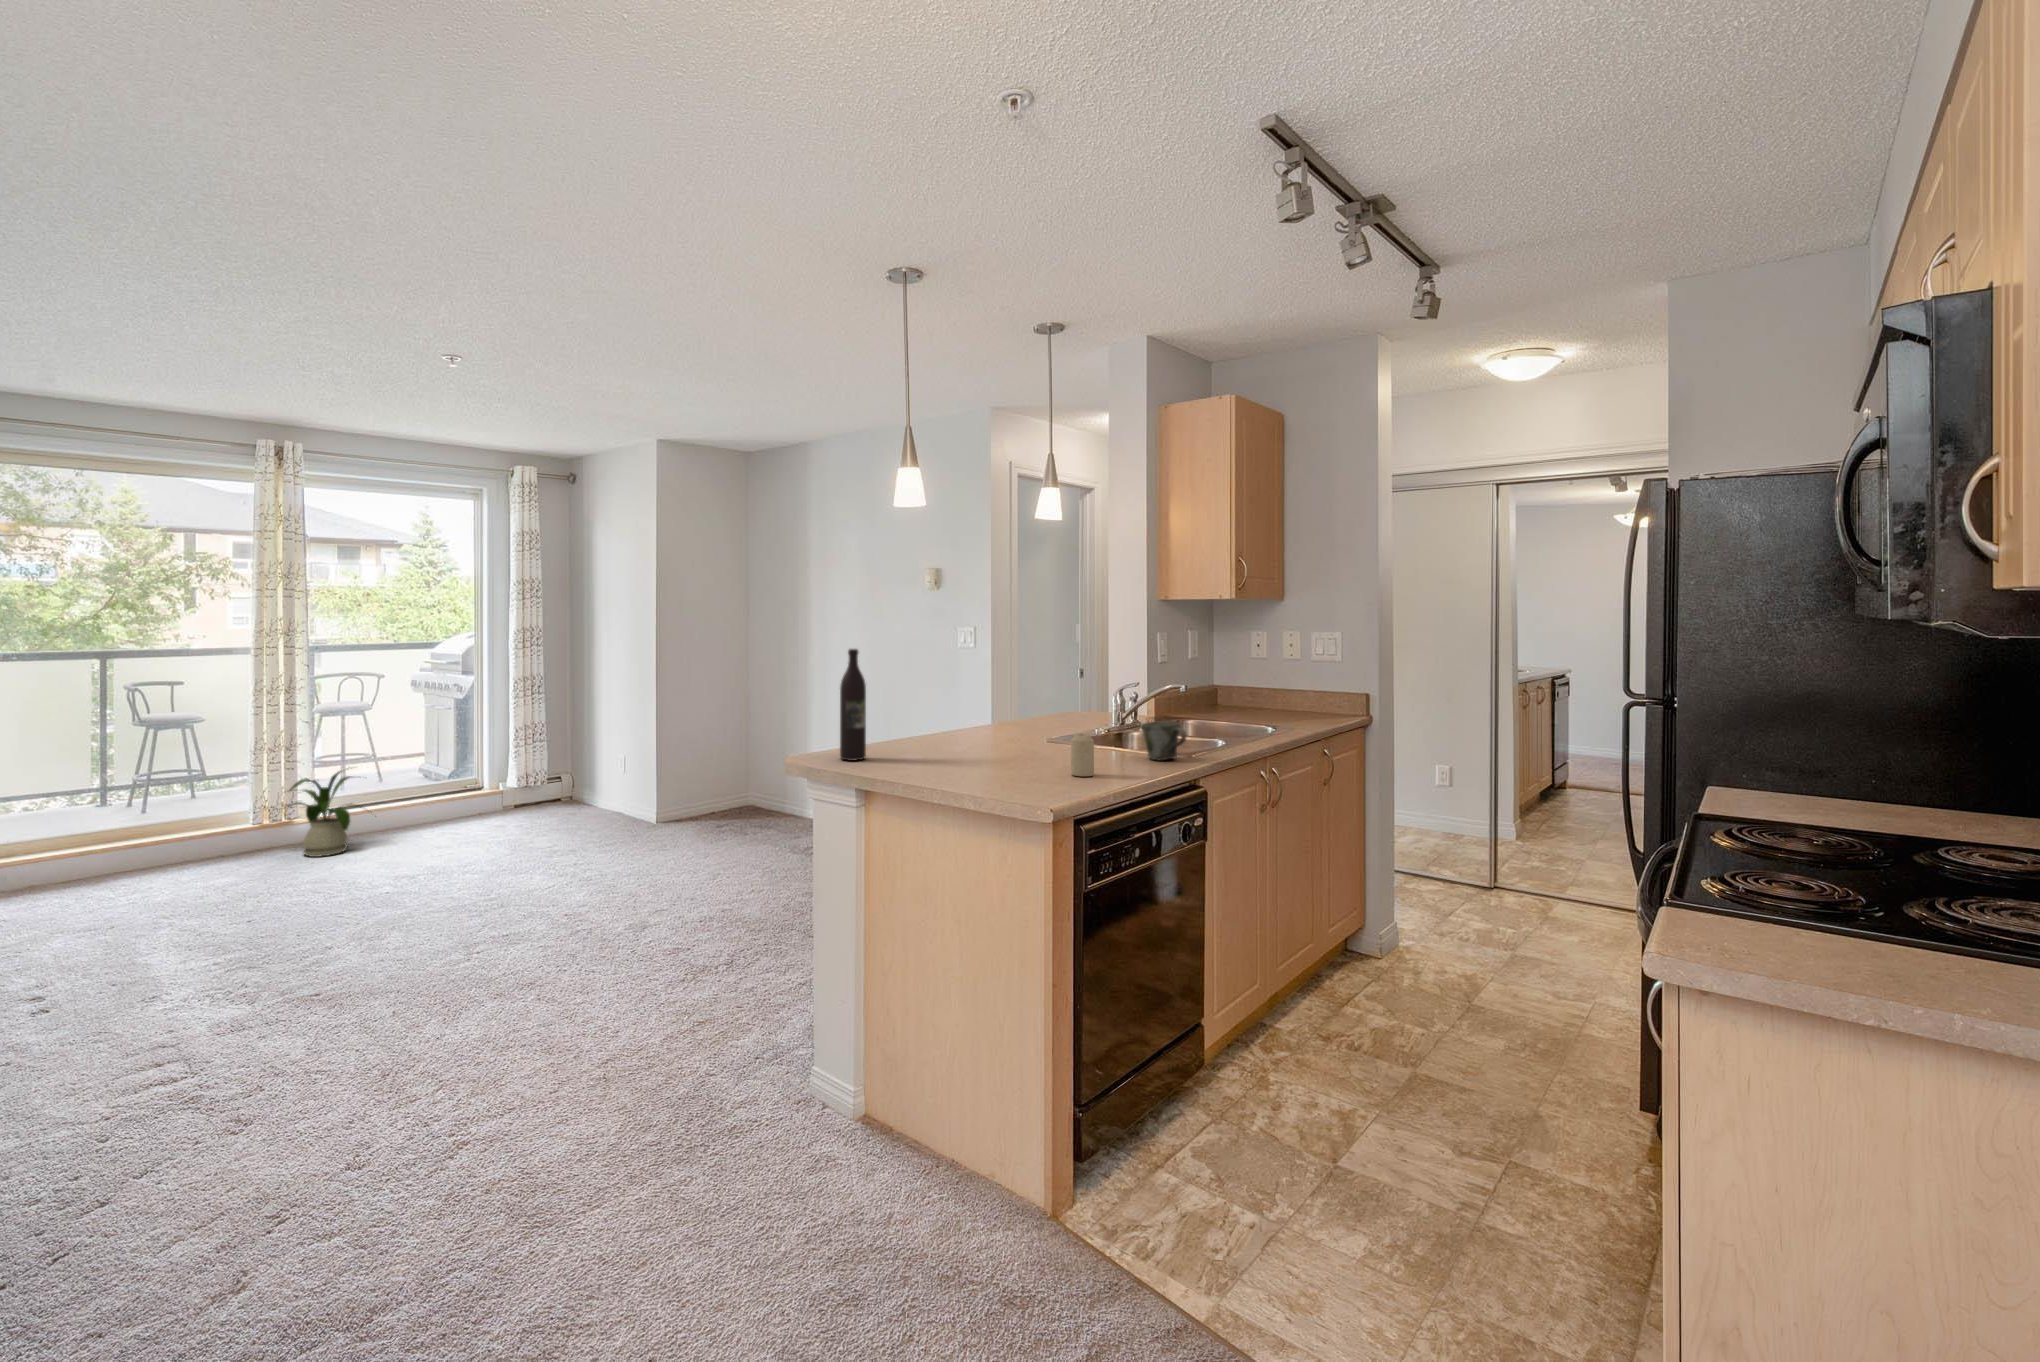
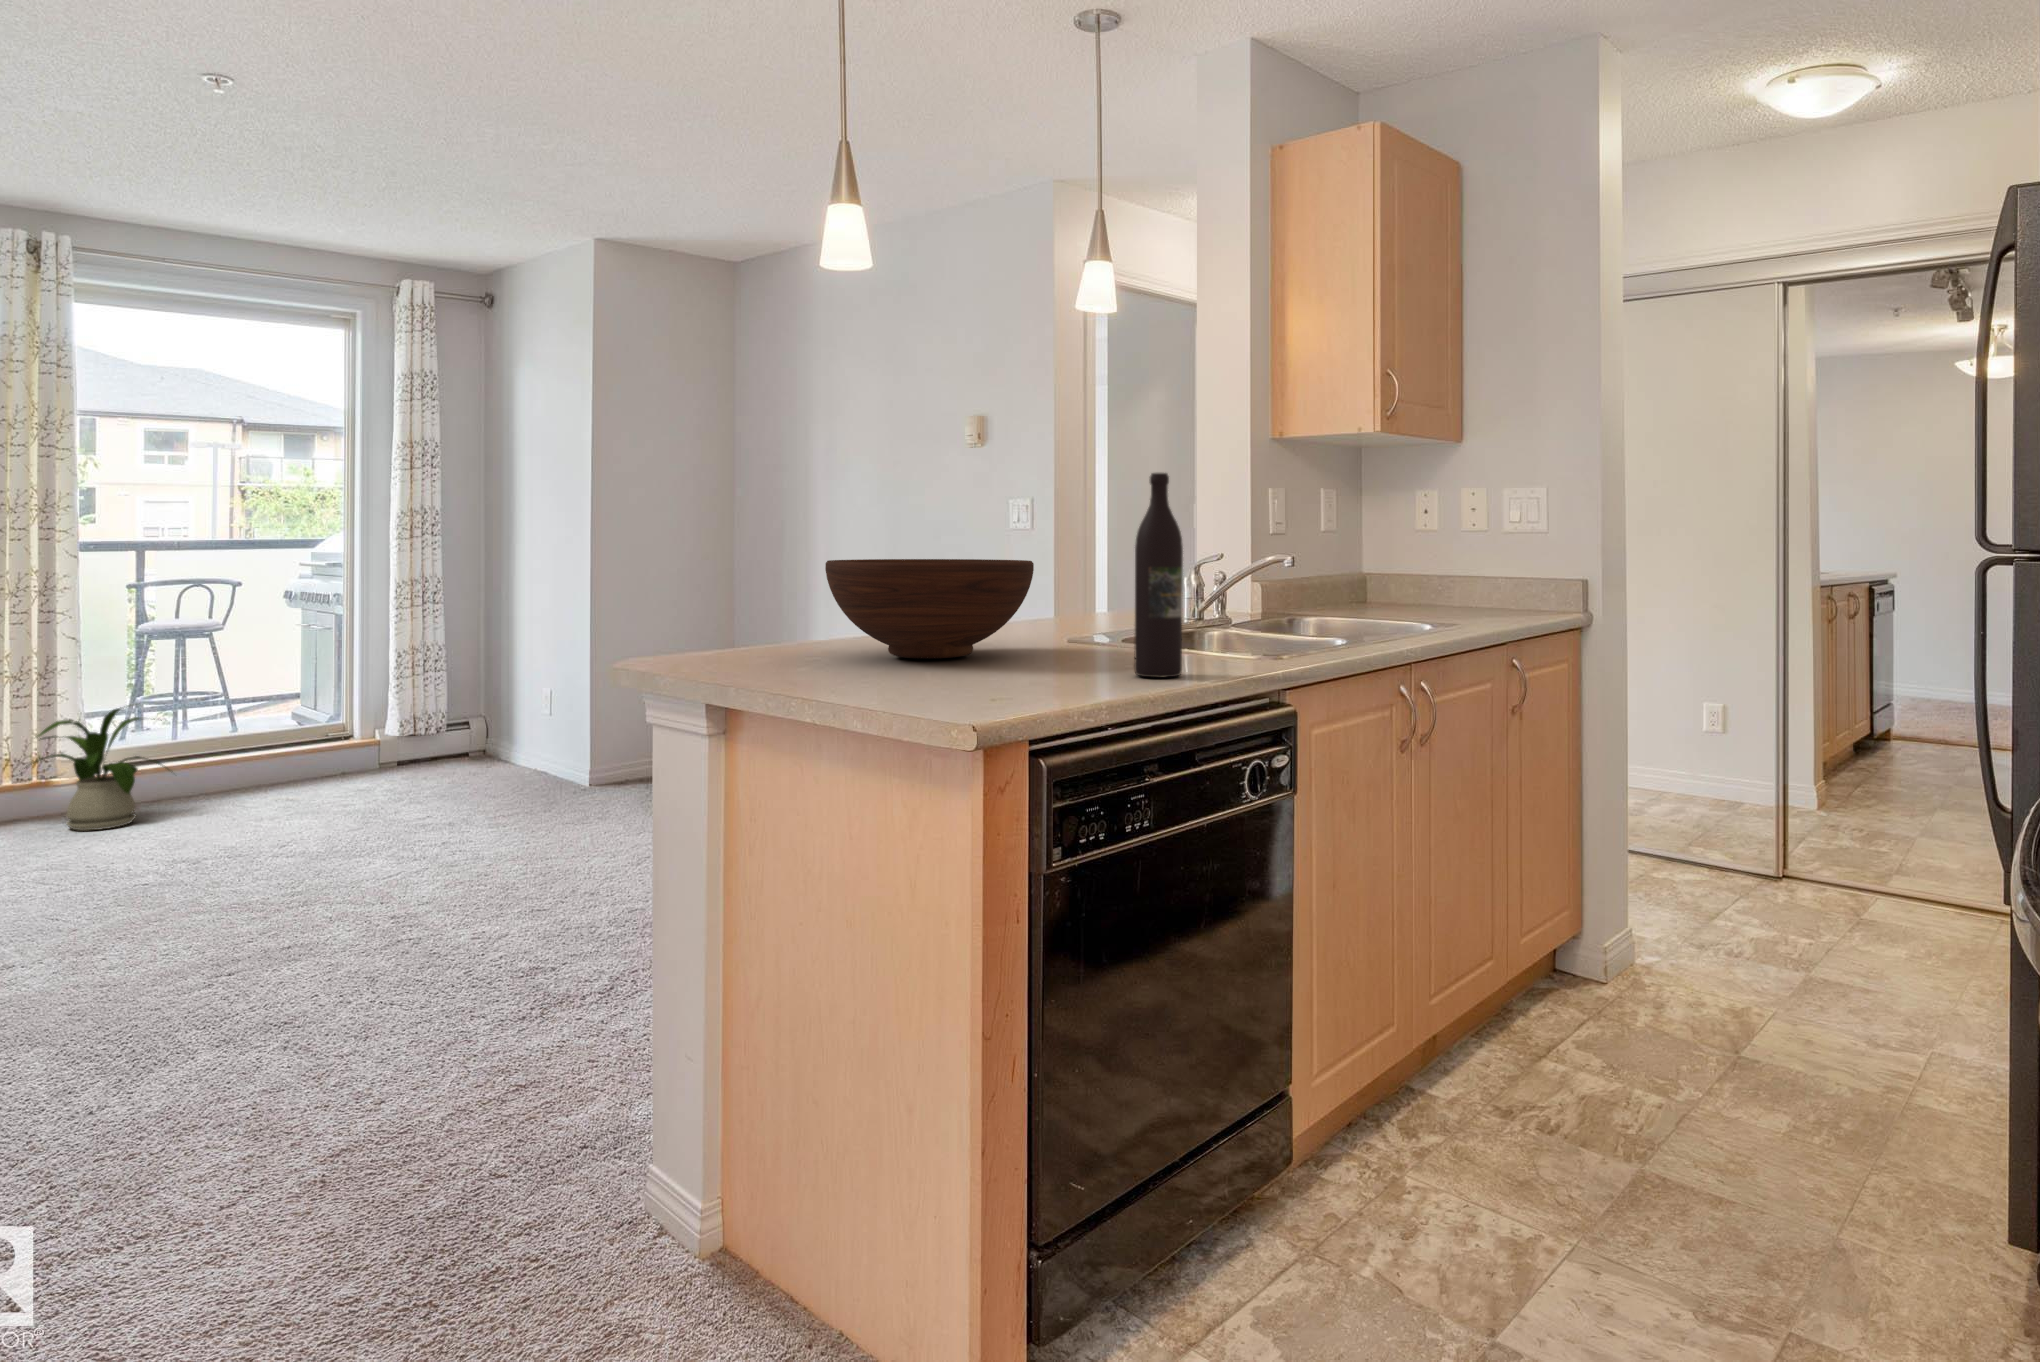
wine bottle: present [840,649,866,761] -> present [1134,473,1183,678]
fruit bowl: none [914,691,1038,756] -> present [825,559,1034,658]
mug: present [1141,721,1187,761] -> none [1198,602,1271,666]
candle: present [1071,733,1094,776] -> none [1058,612,1097,684]

